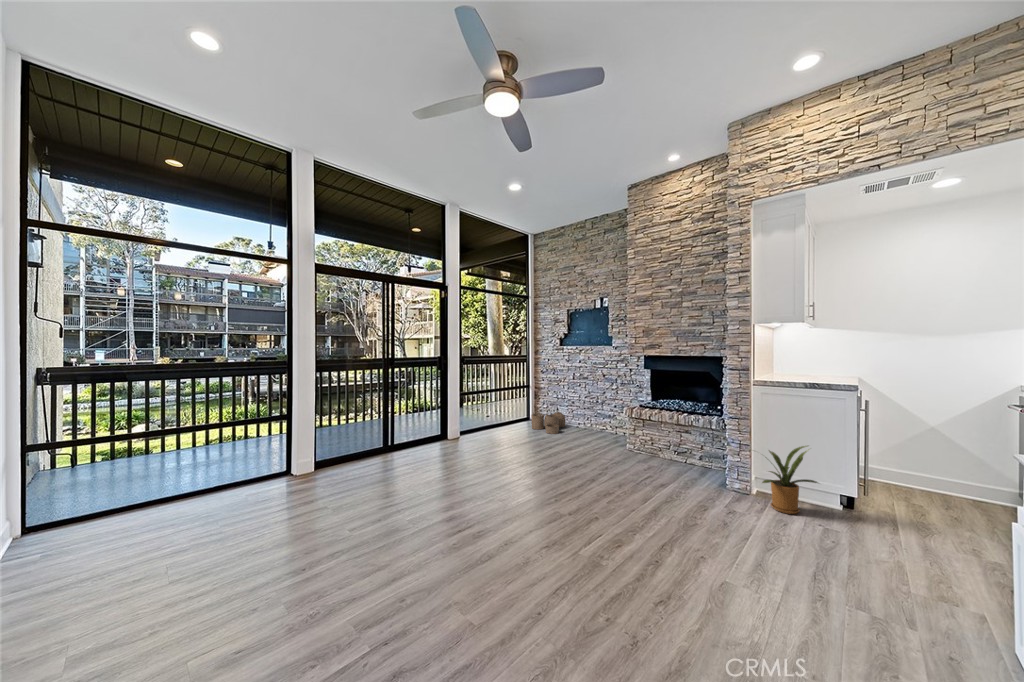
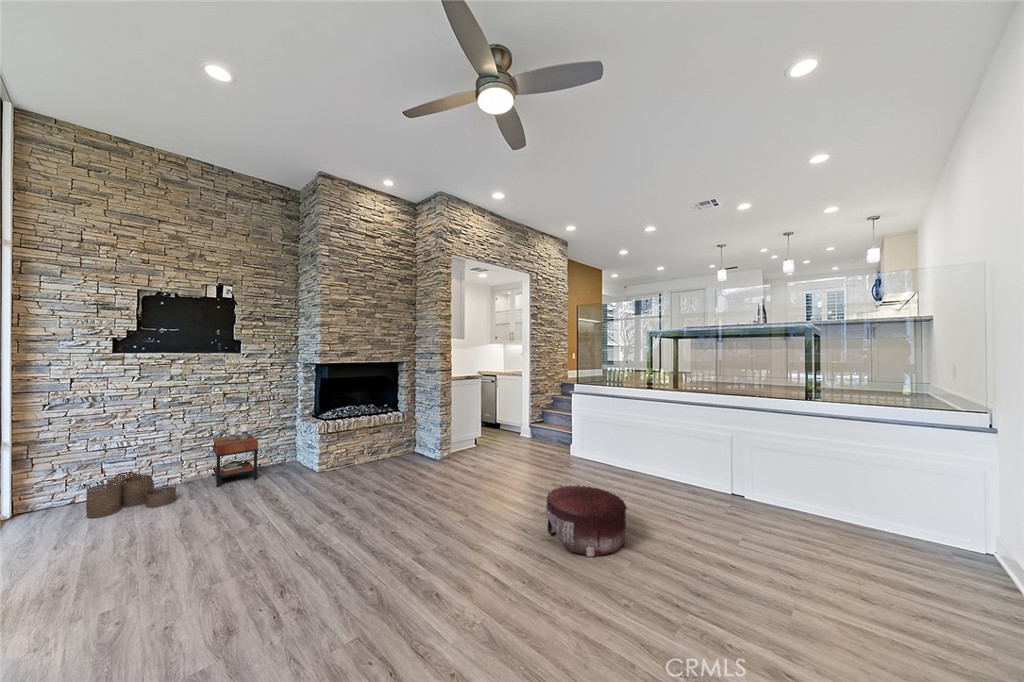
side table: none [579,398,616,440] -> present [212,424,258,487]
house plant: present [762,446,818,514] -> none [461,410,486,454]
pouf: none [457,517,568,635] -> present [546,485,626,557]

